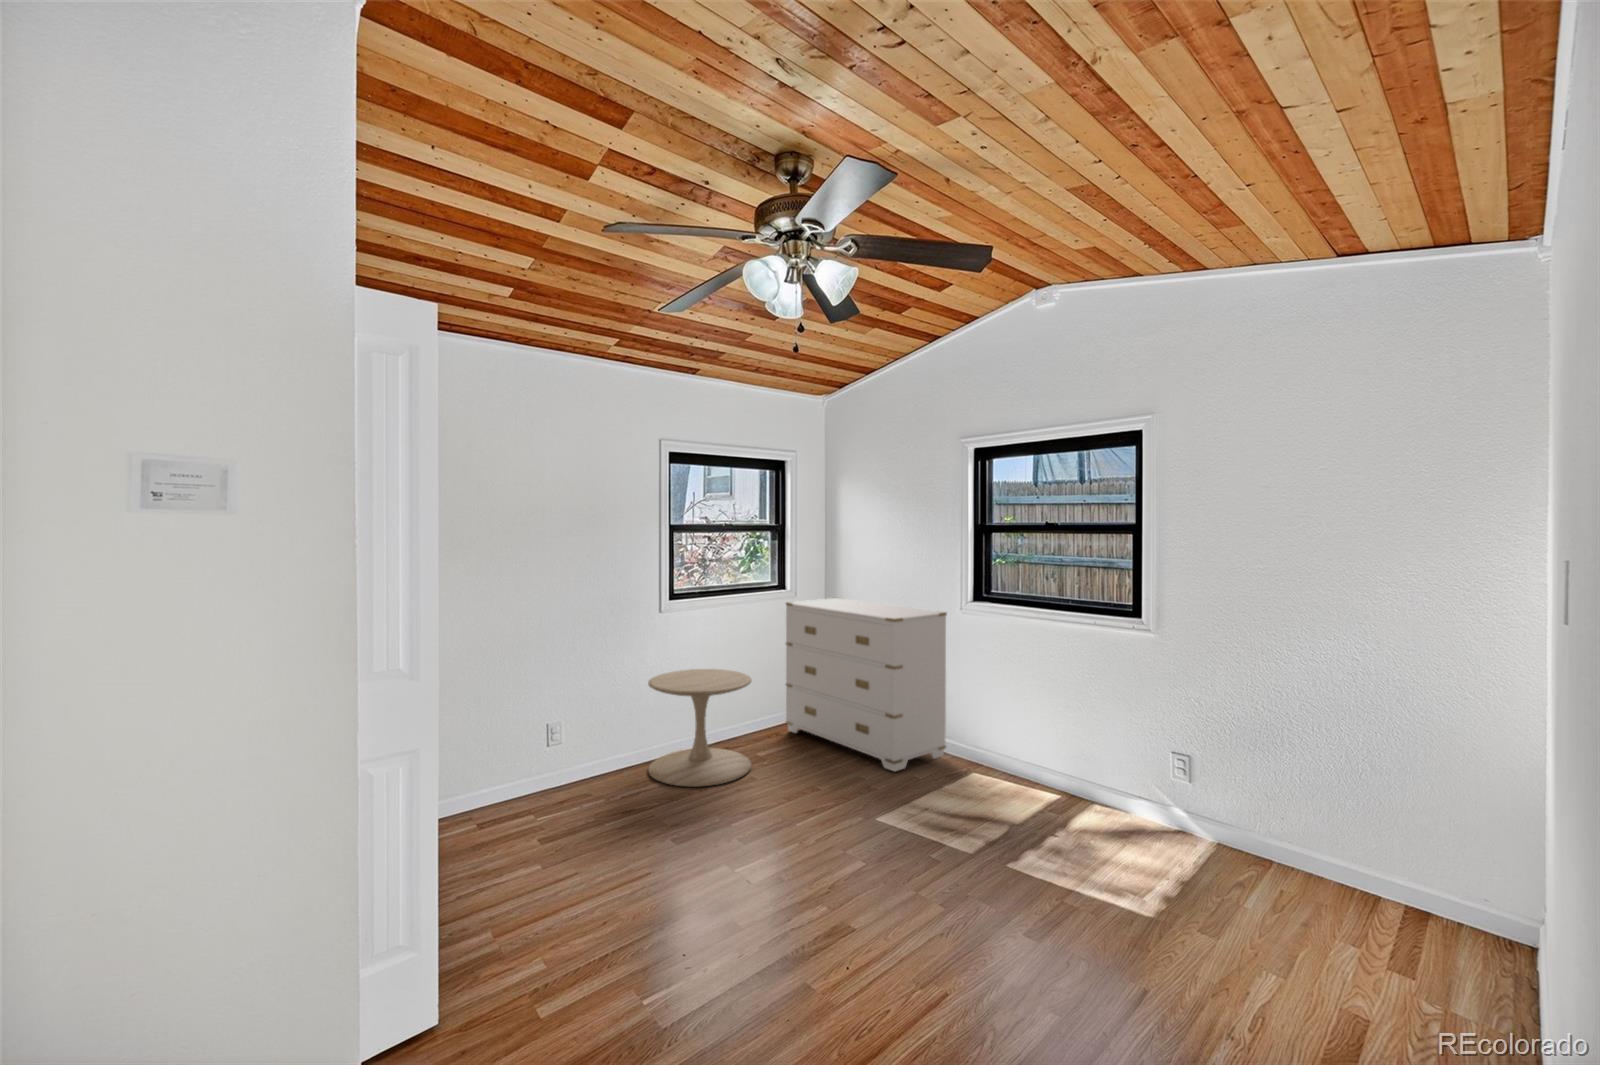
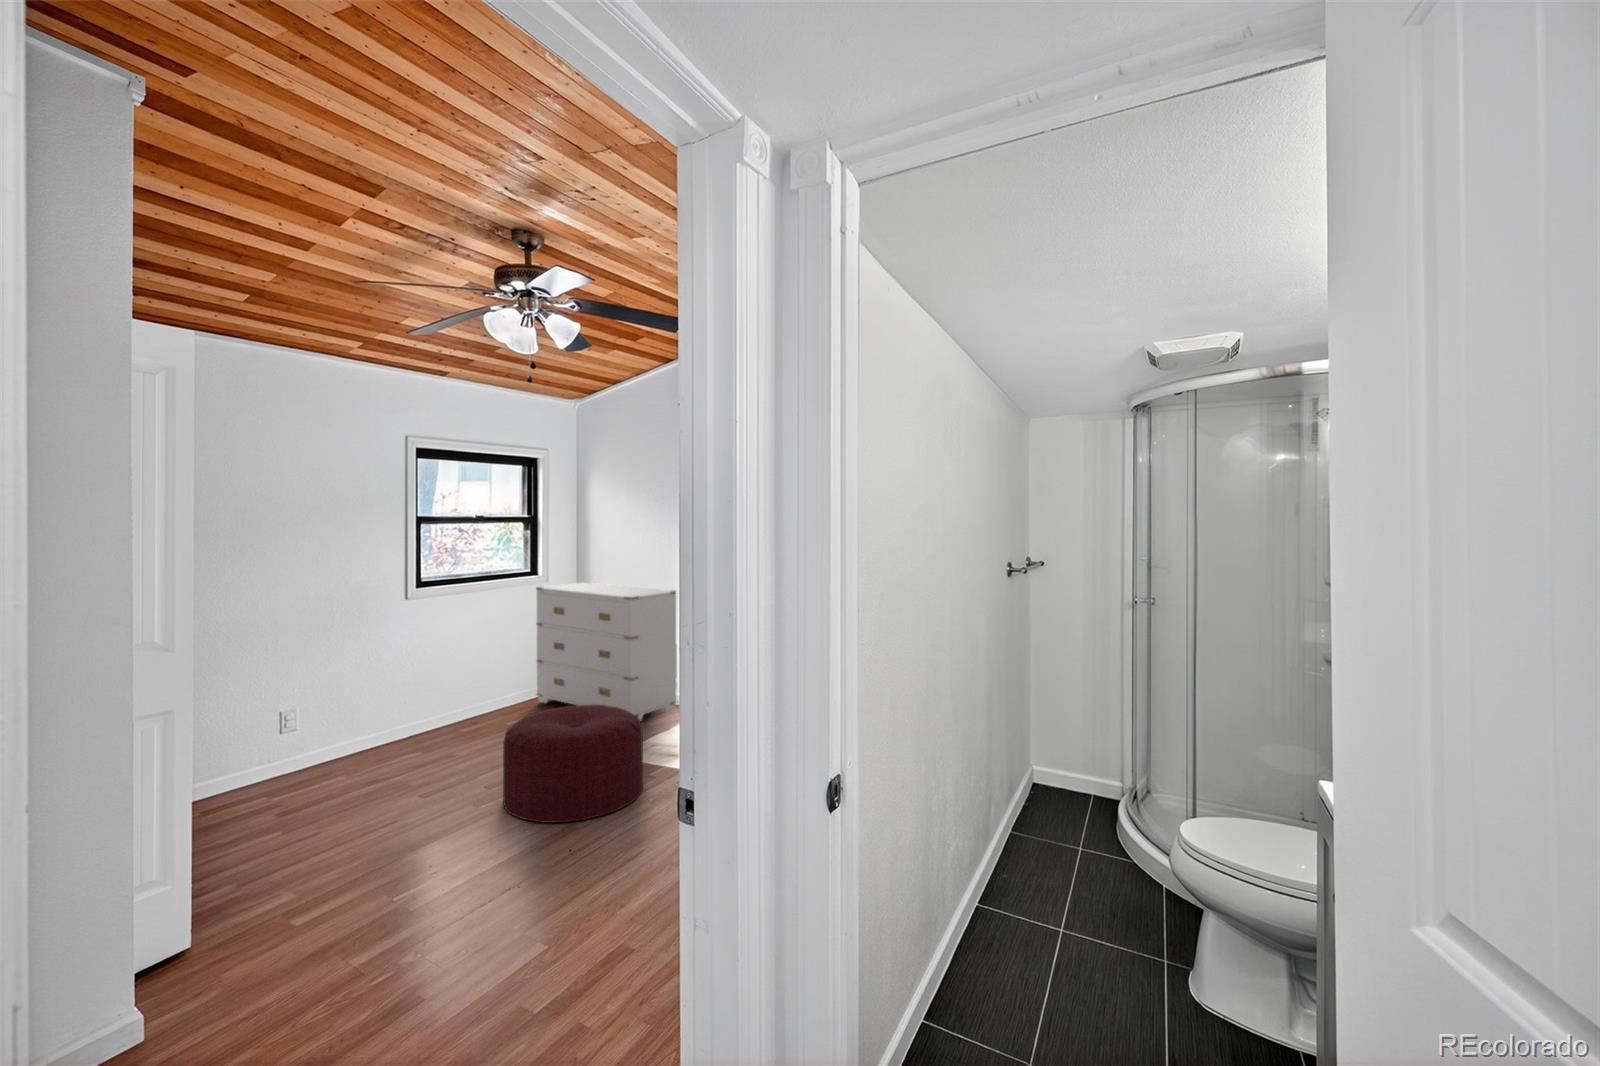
side table: present [648,669,751,787] -> none [397,649,502,755]
ottoman: none [756,751,921,906] -> present [503,705,643,823]

